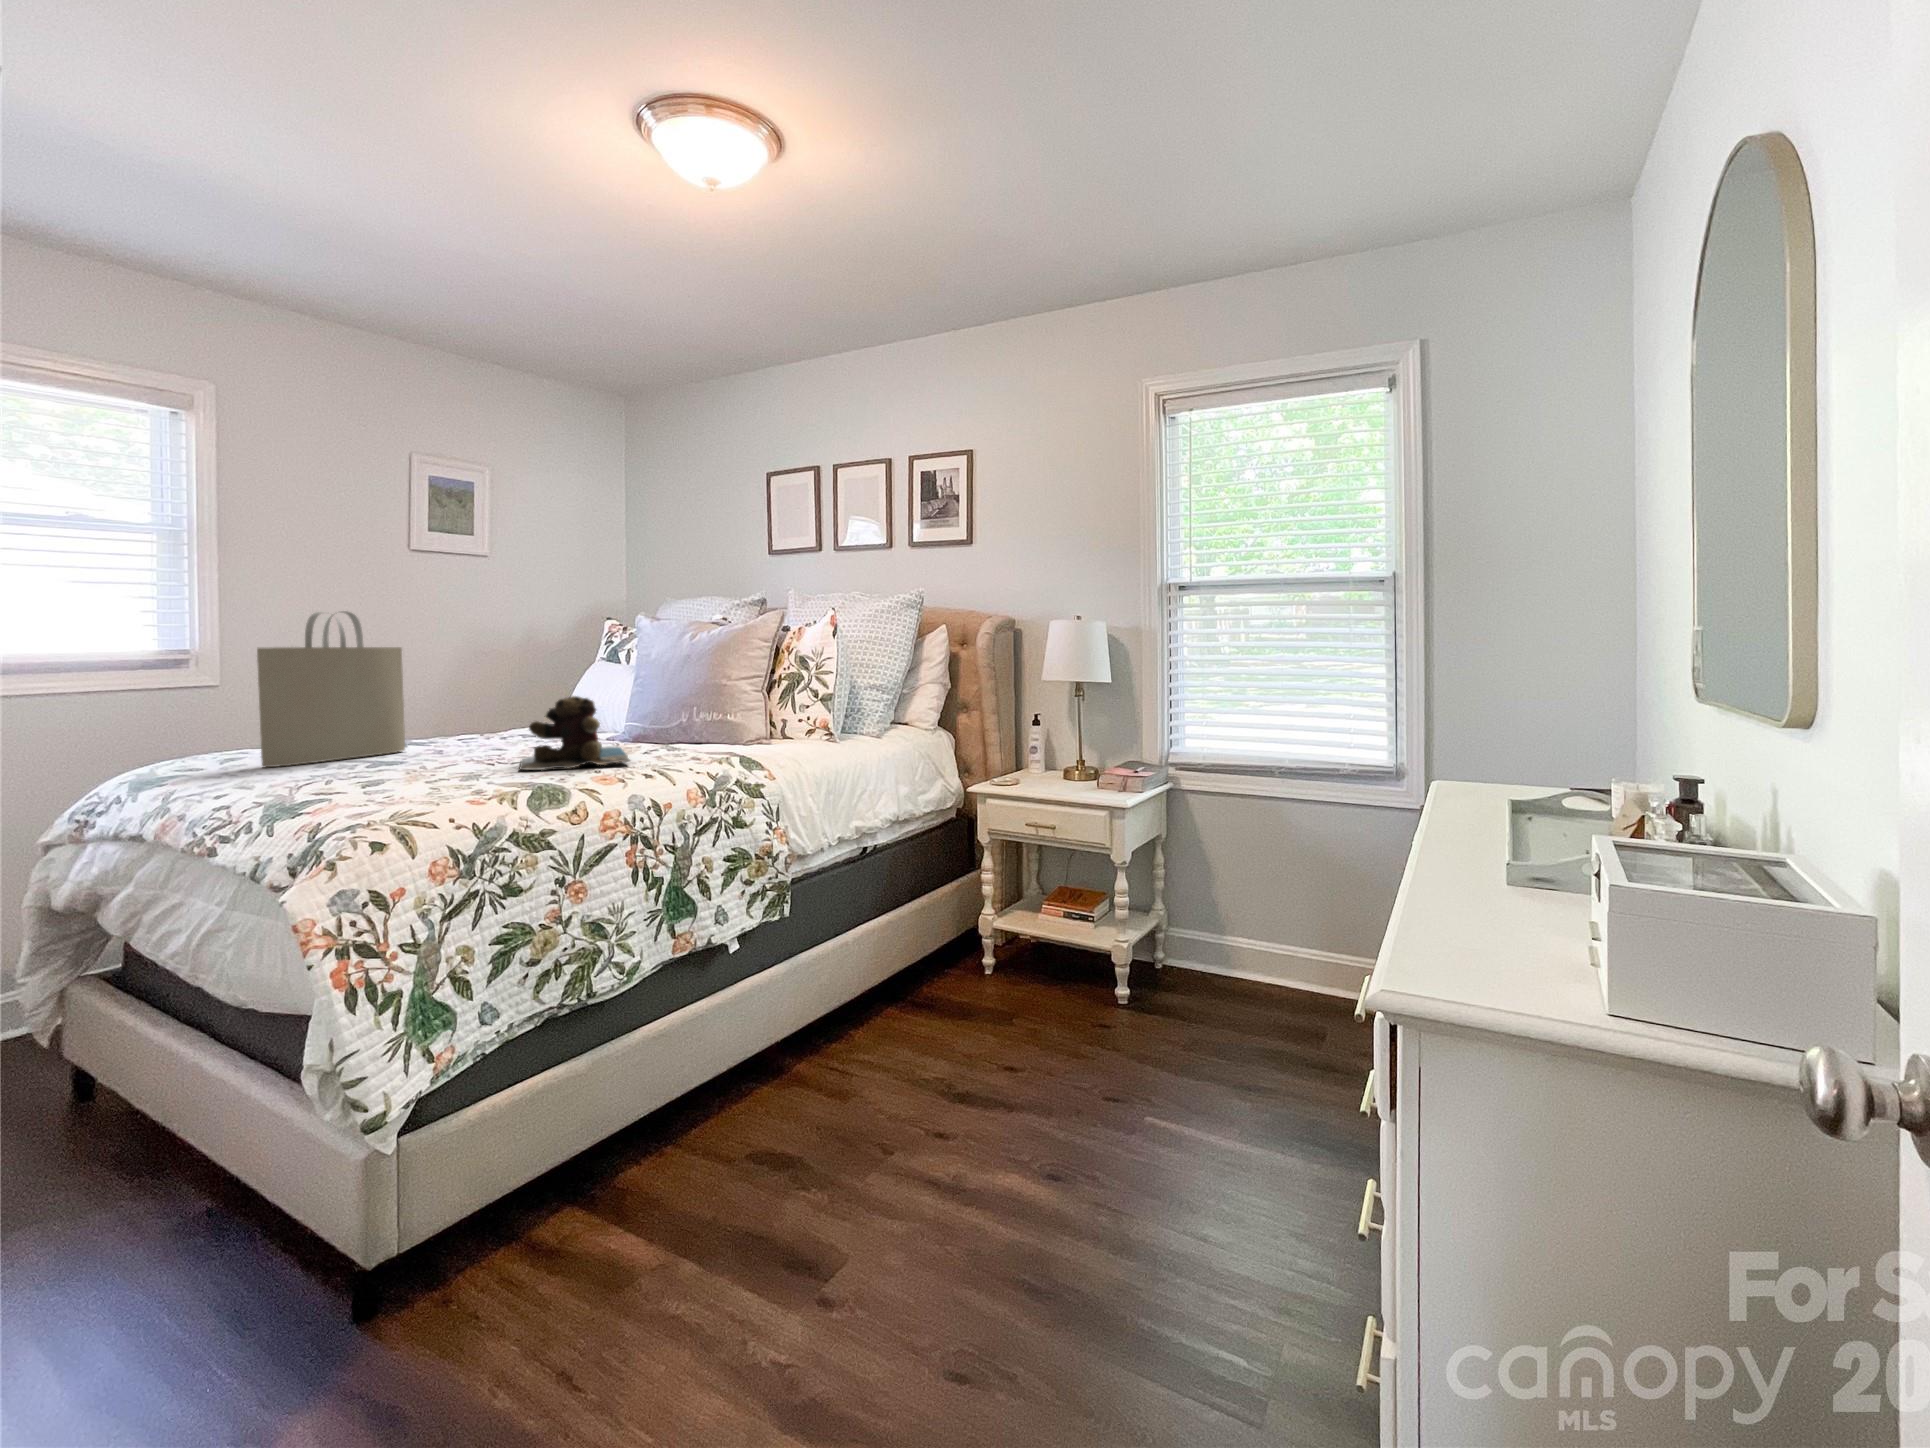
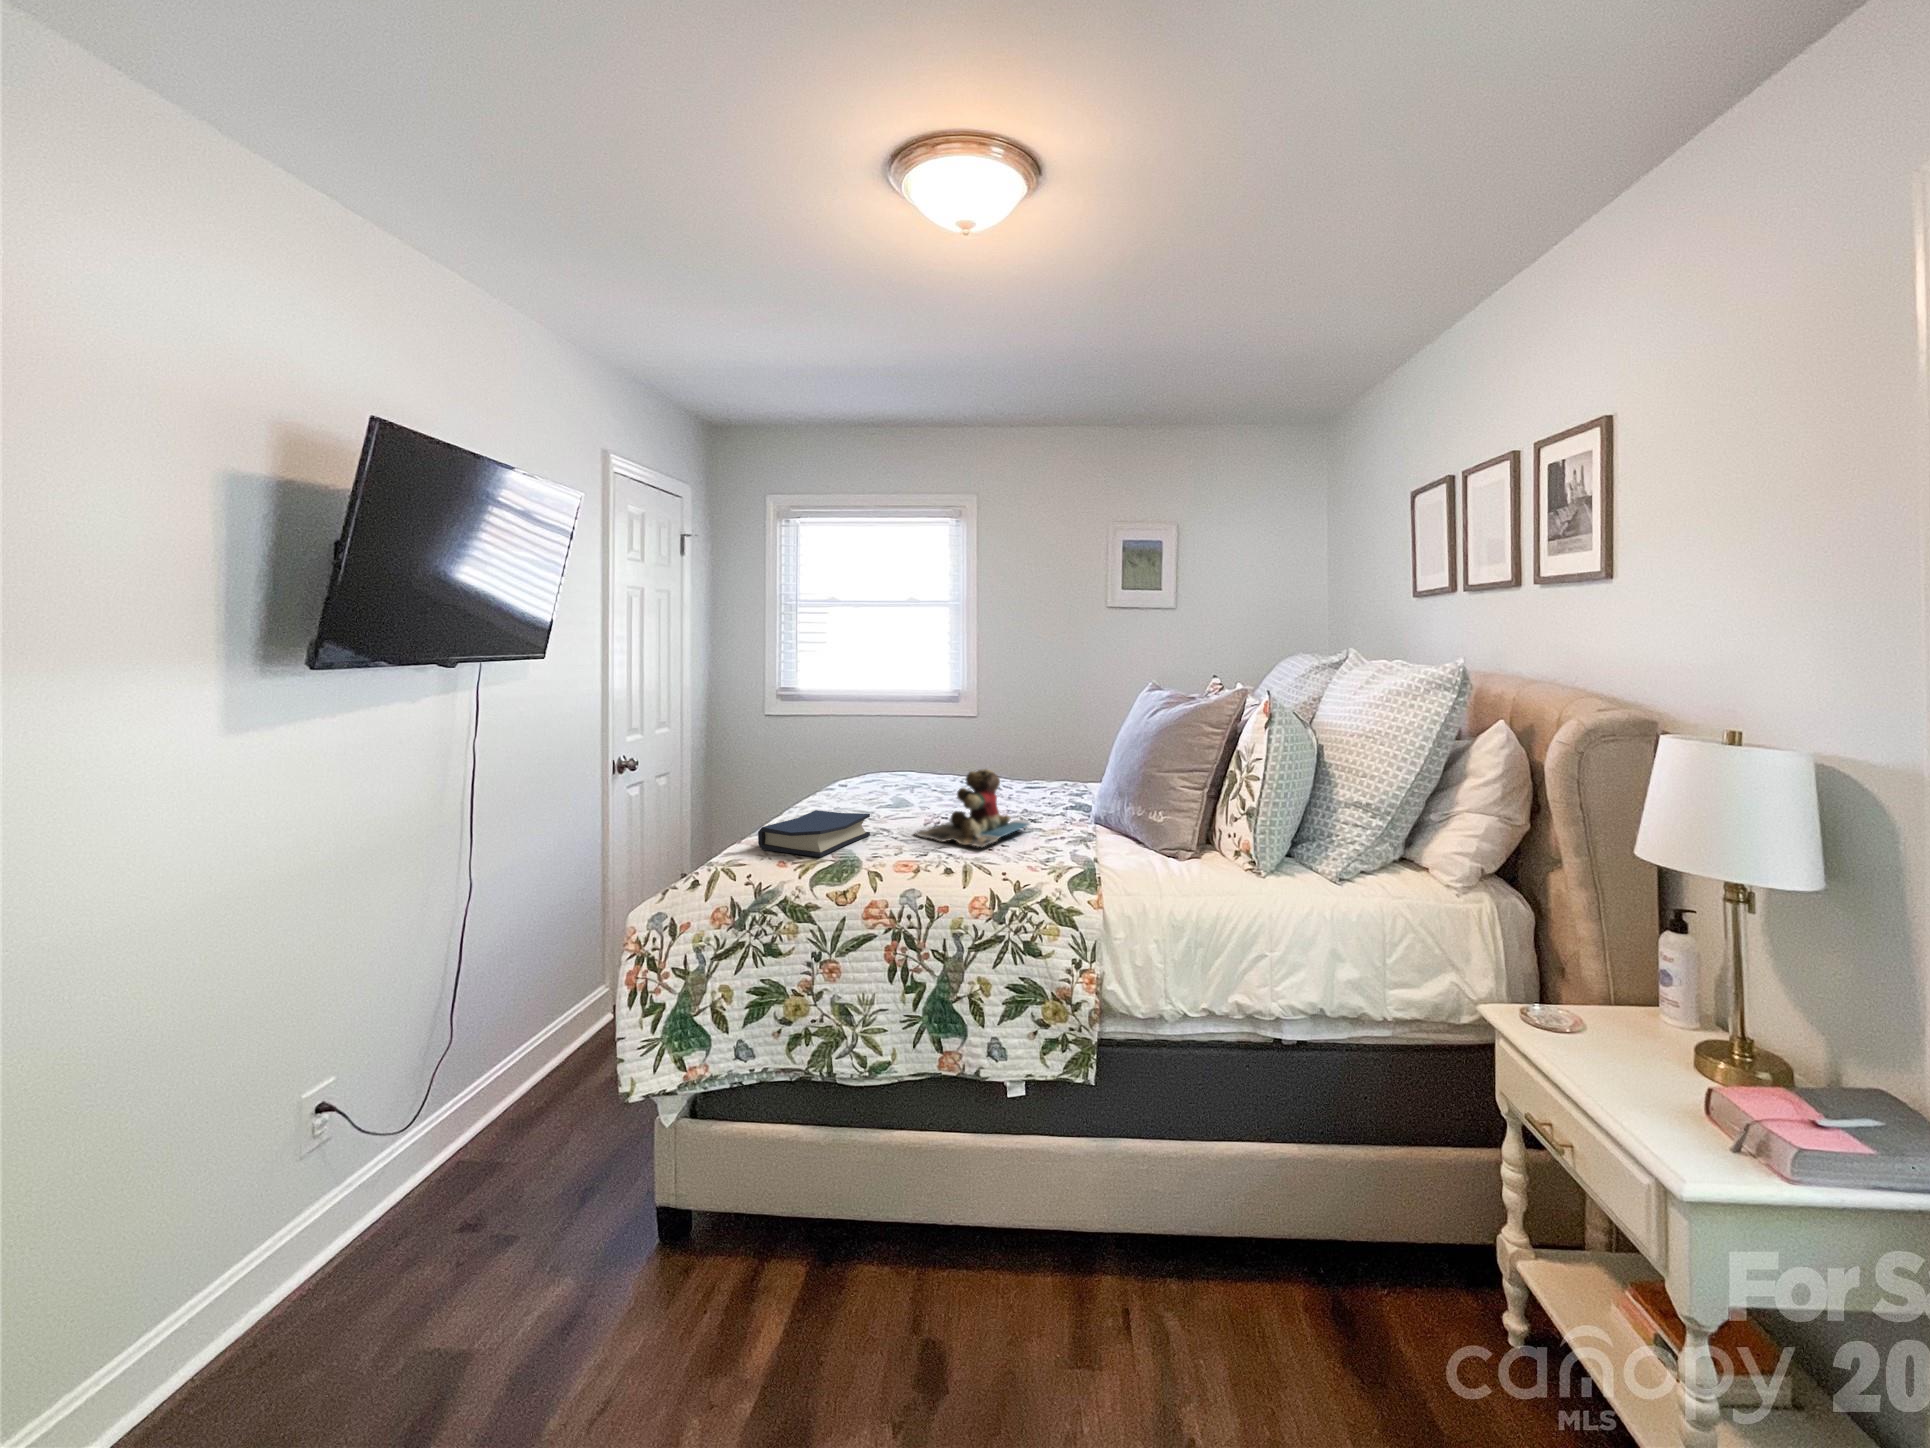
tote bag: present [257,611,405,767] -> none [863,677,964,789]
hardback book: none [376,753,502,801] -> present [758,810,870,857]

